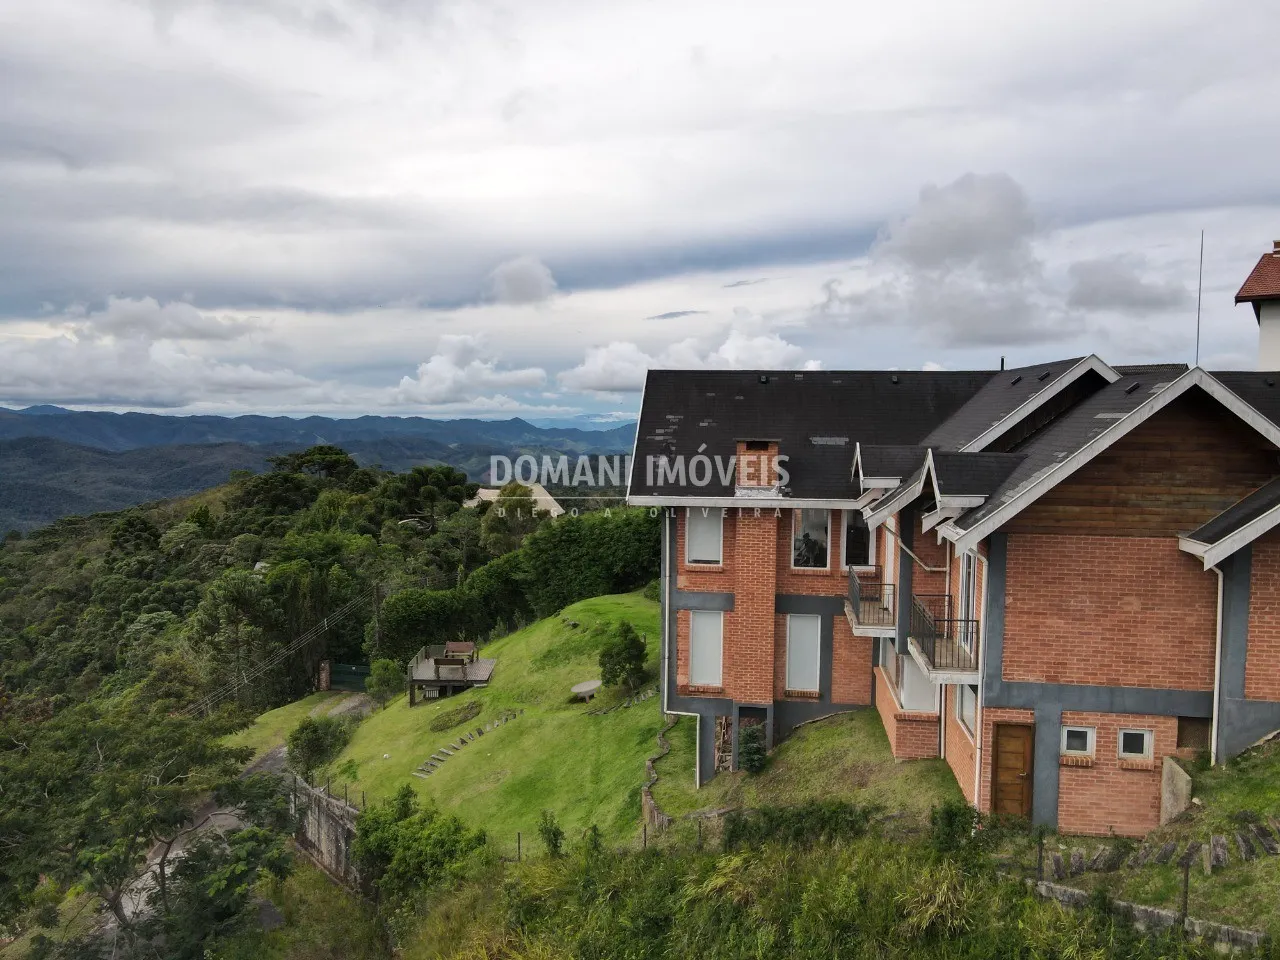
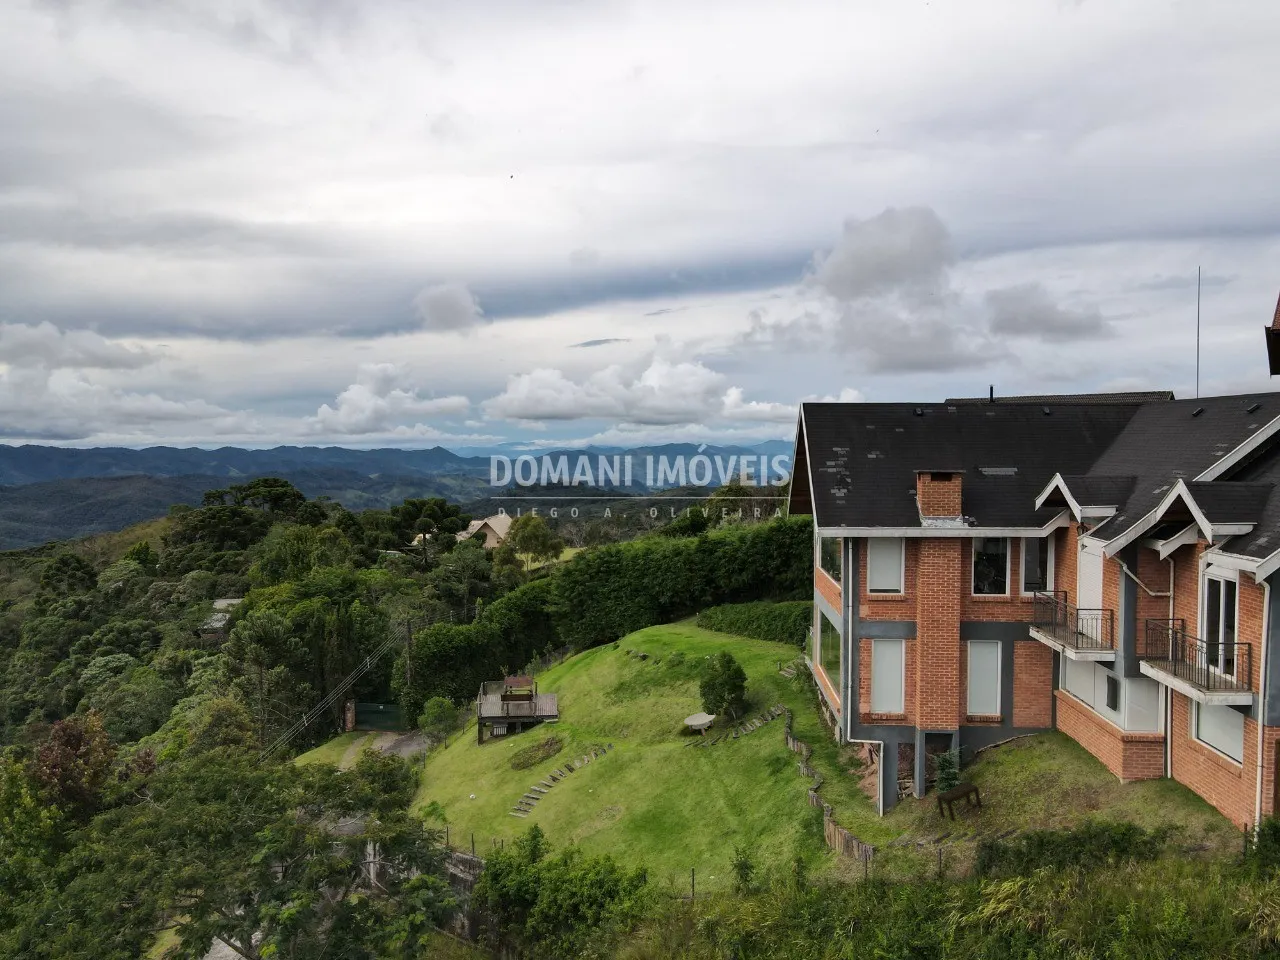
bench: none [731,756,777,794] -> present [937,782,981,821]

